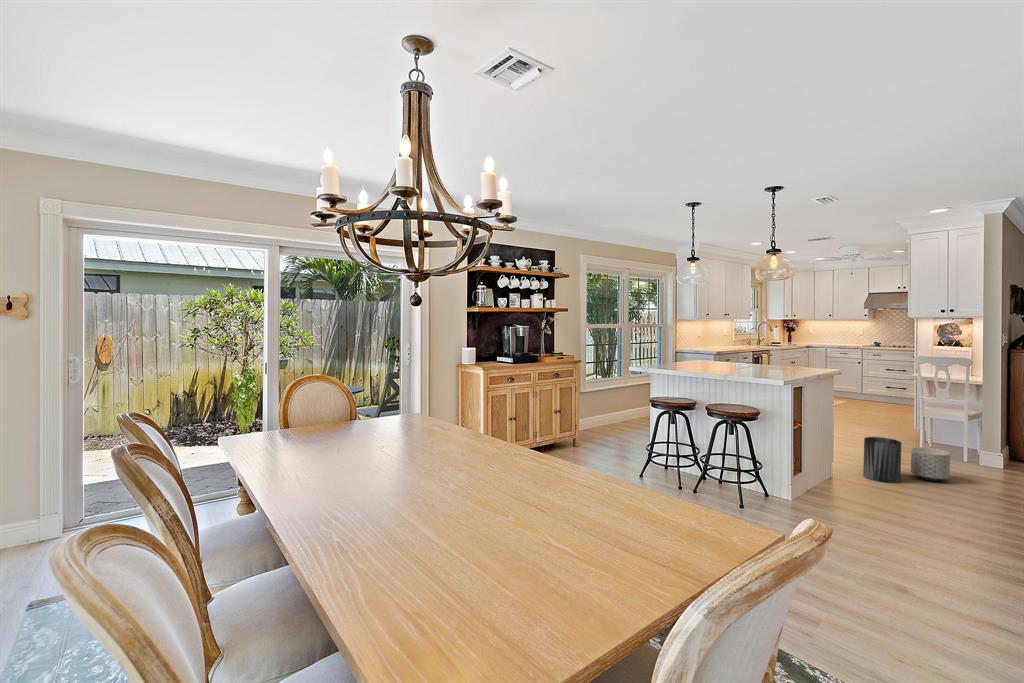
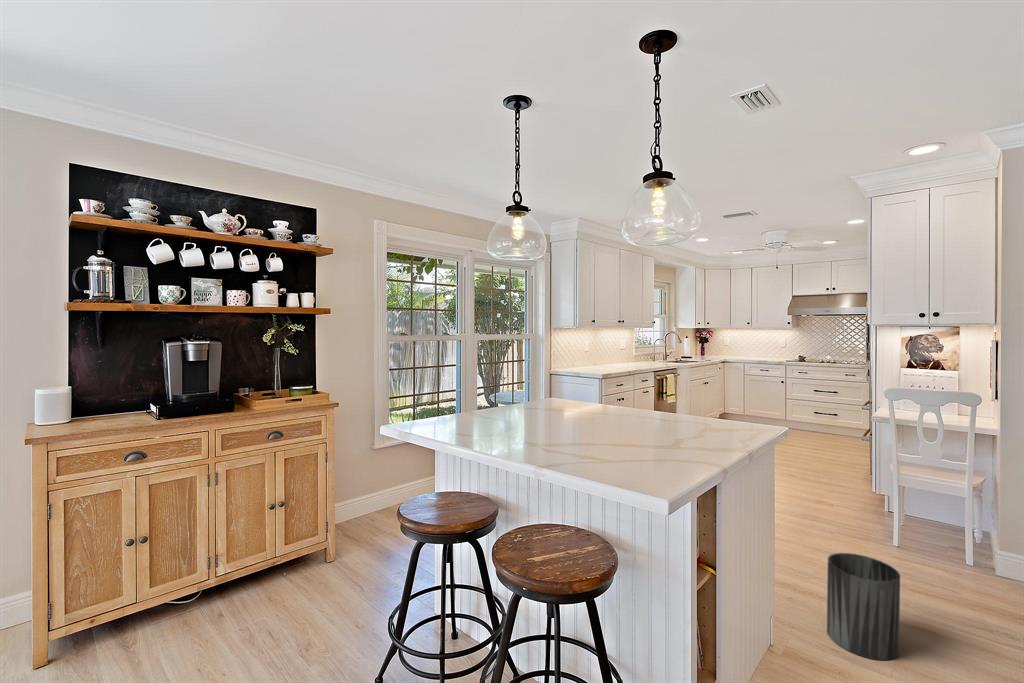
planter: present [911,447,950,481] -> none [909,569,987,646]

